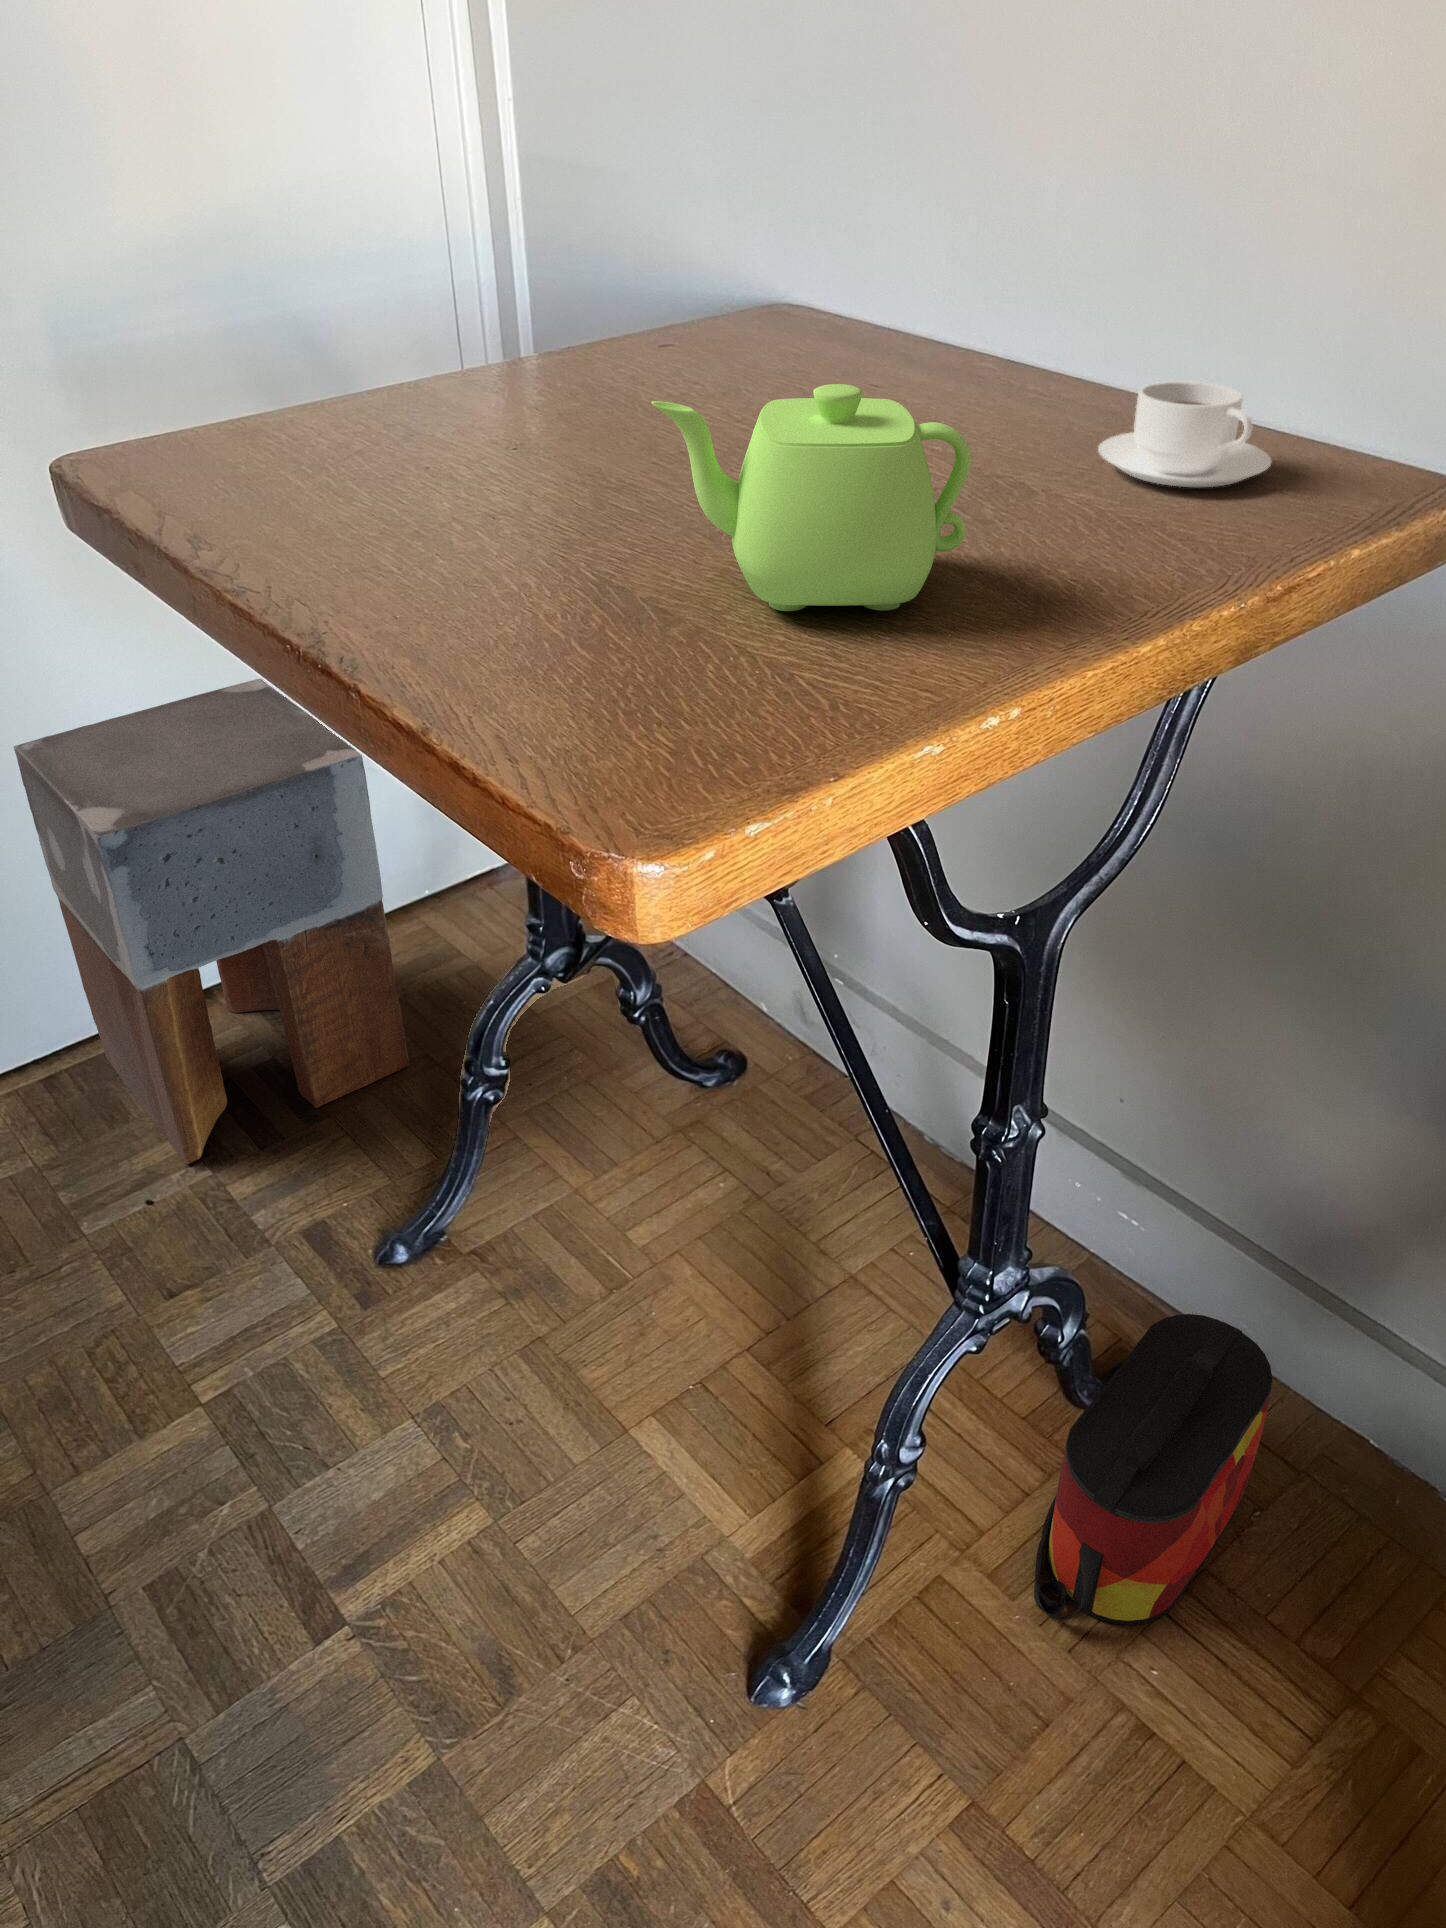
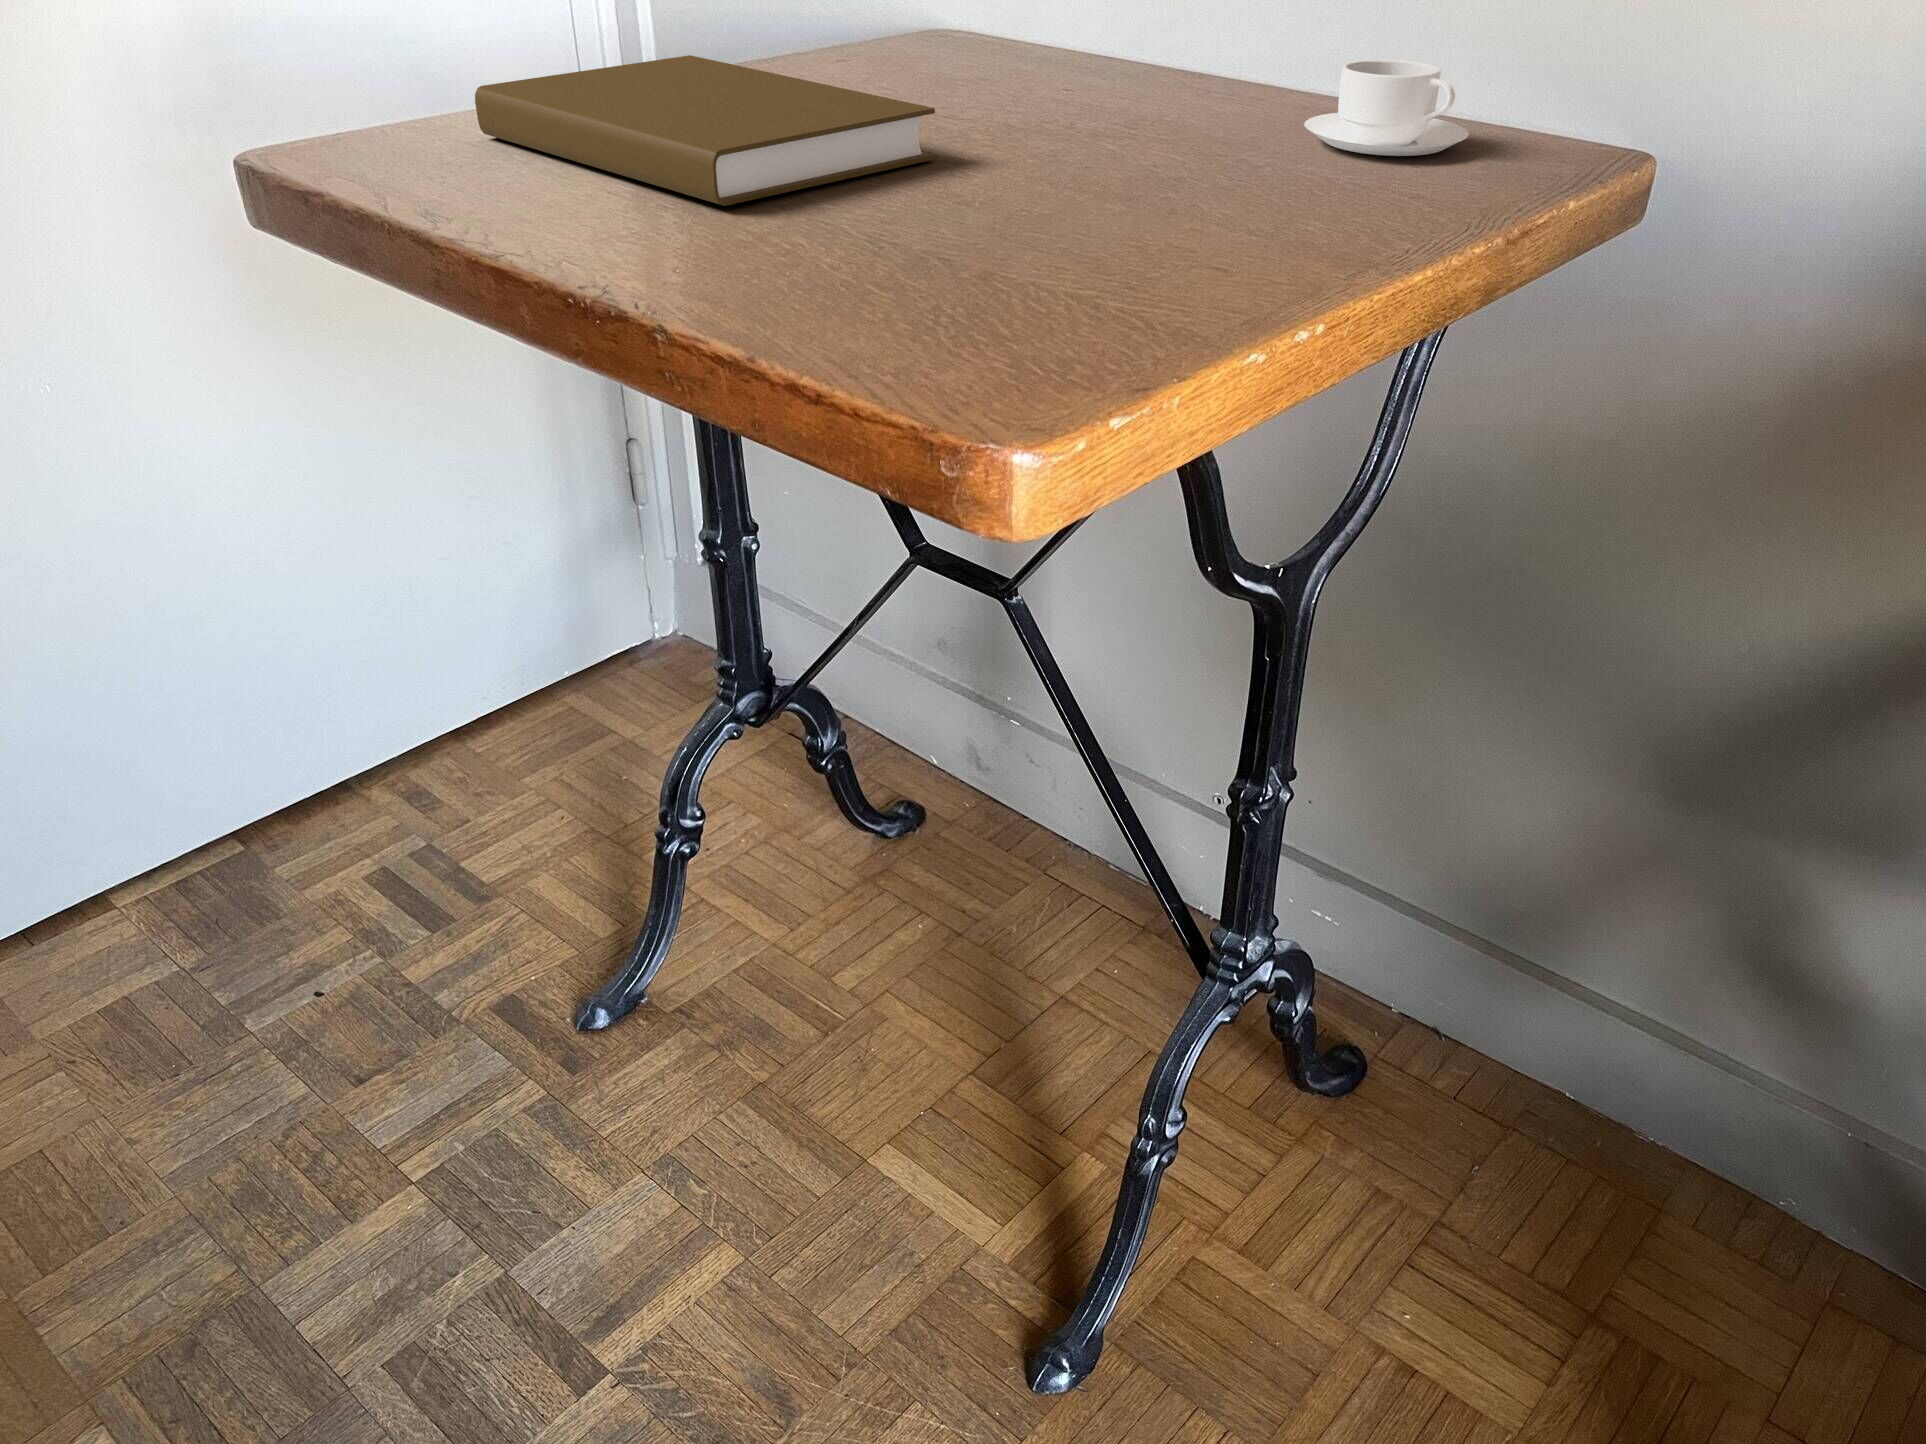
book: none [274,351,706,531] -> present [475,55,935,206]
teapot: present [651,384,971,611] -> none [932,33,1236,258]
stool: present [14,678,409,1164] -> none [136,442,575,952]
bag: present [1034,1314,1272,1625] -> none [1286,986,1493,1283]

